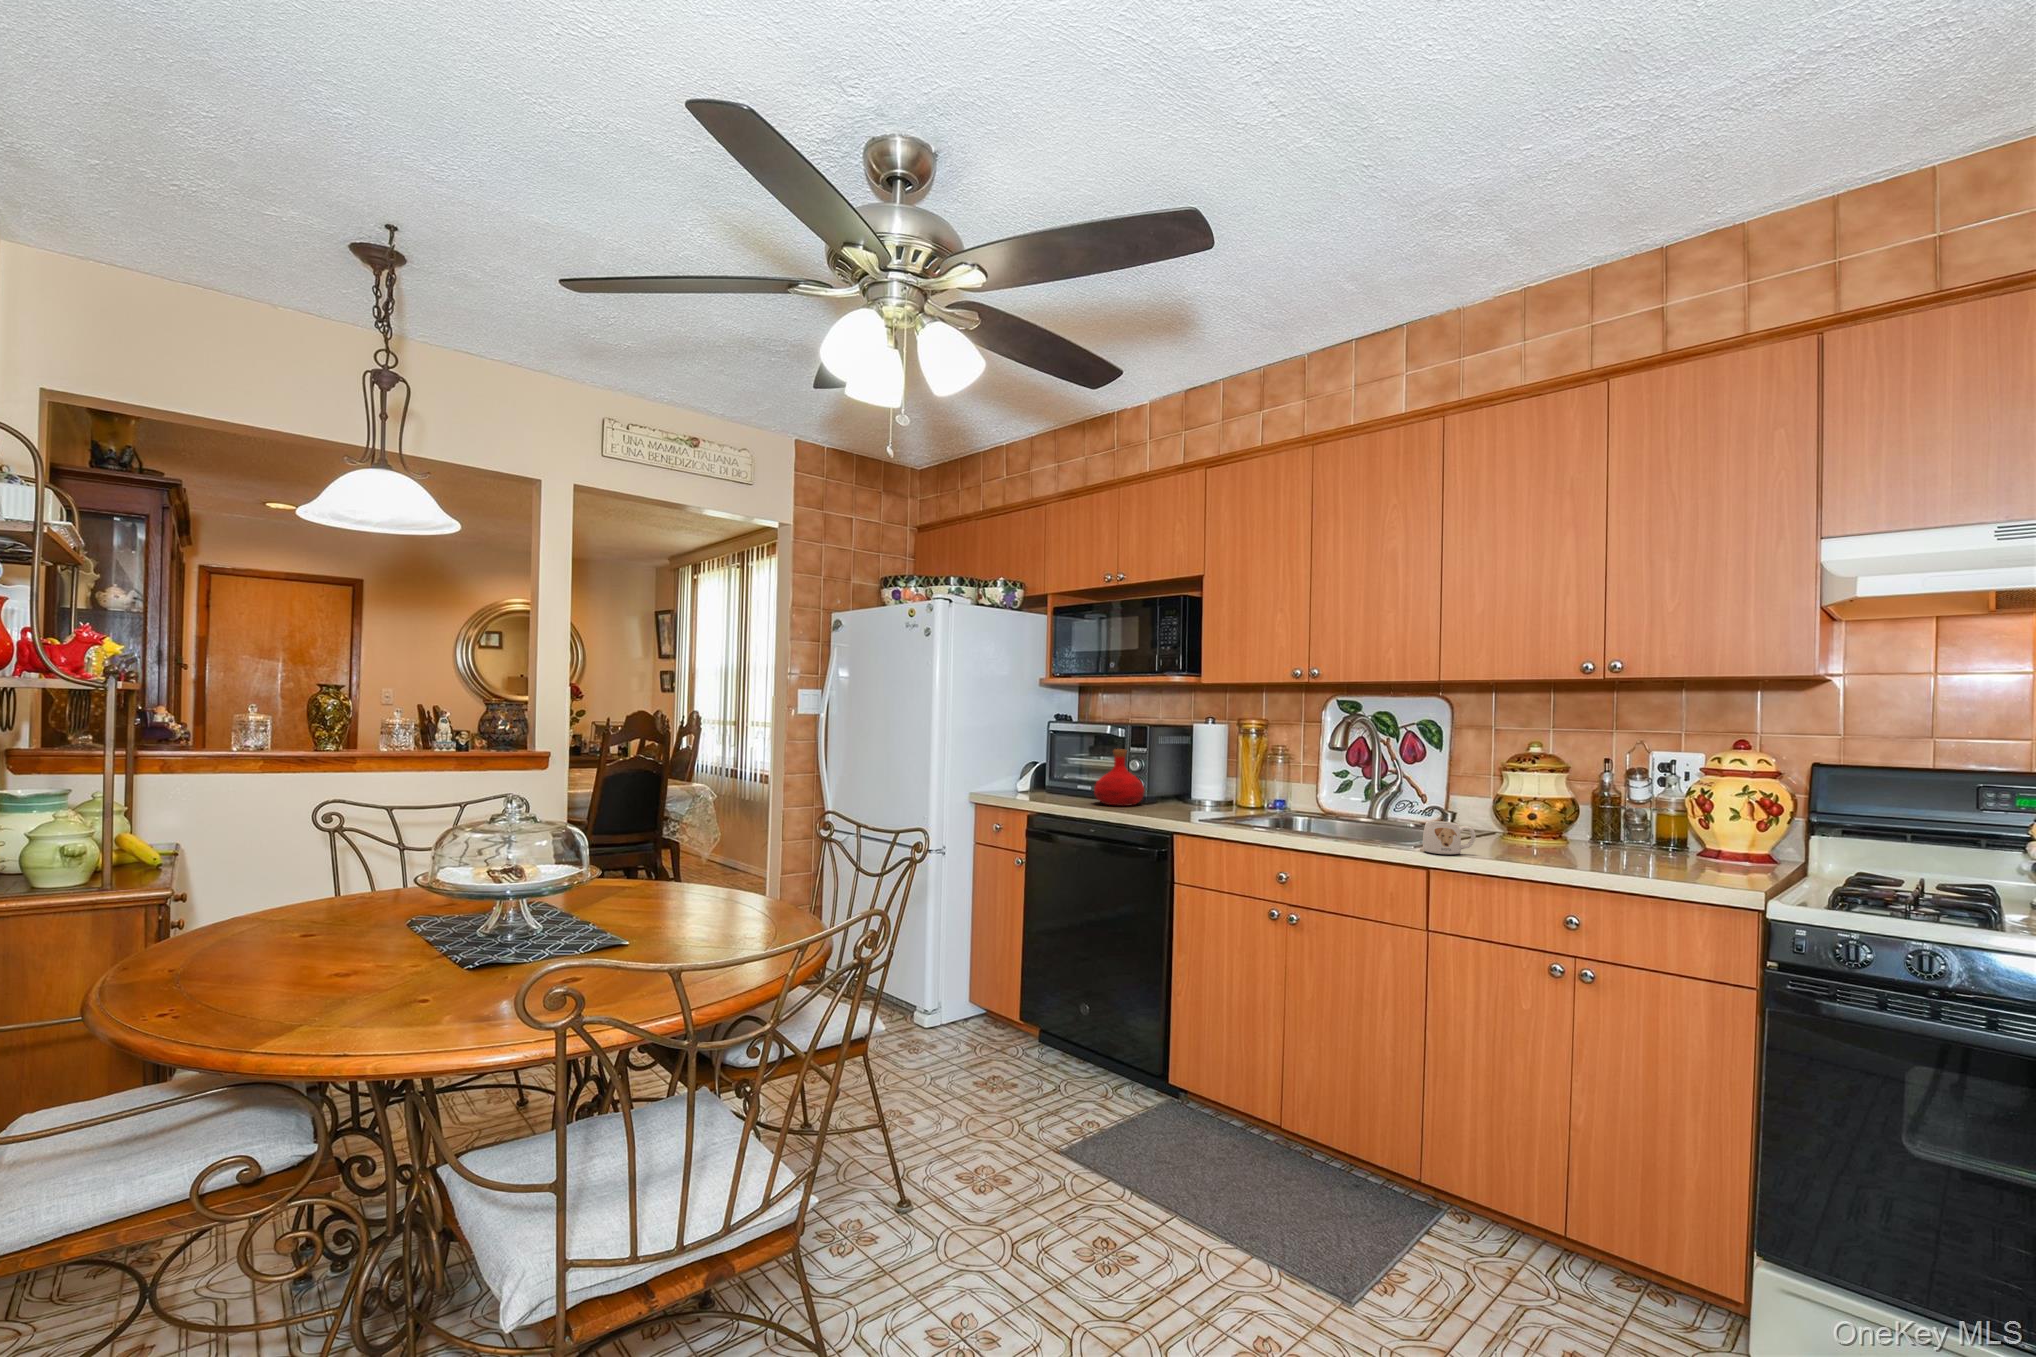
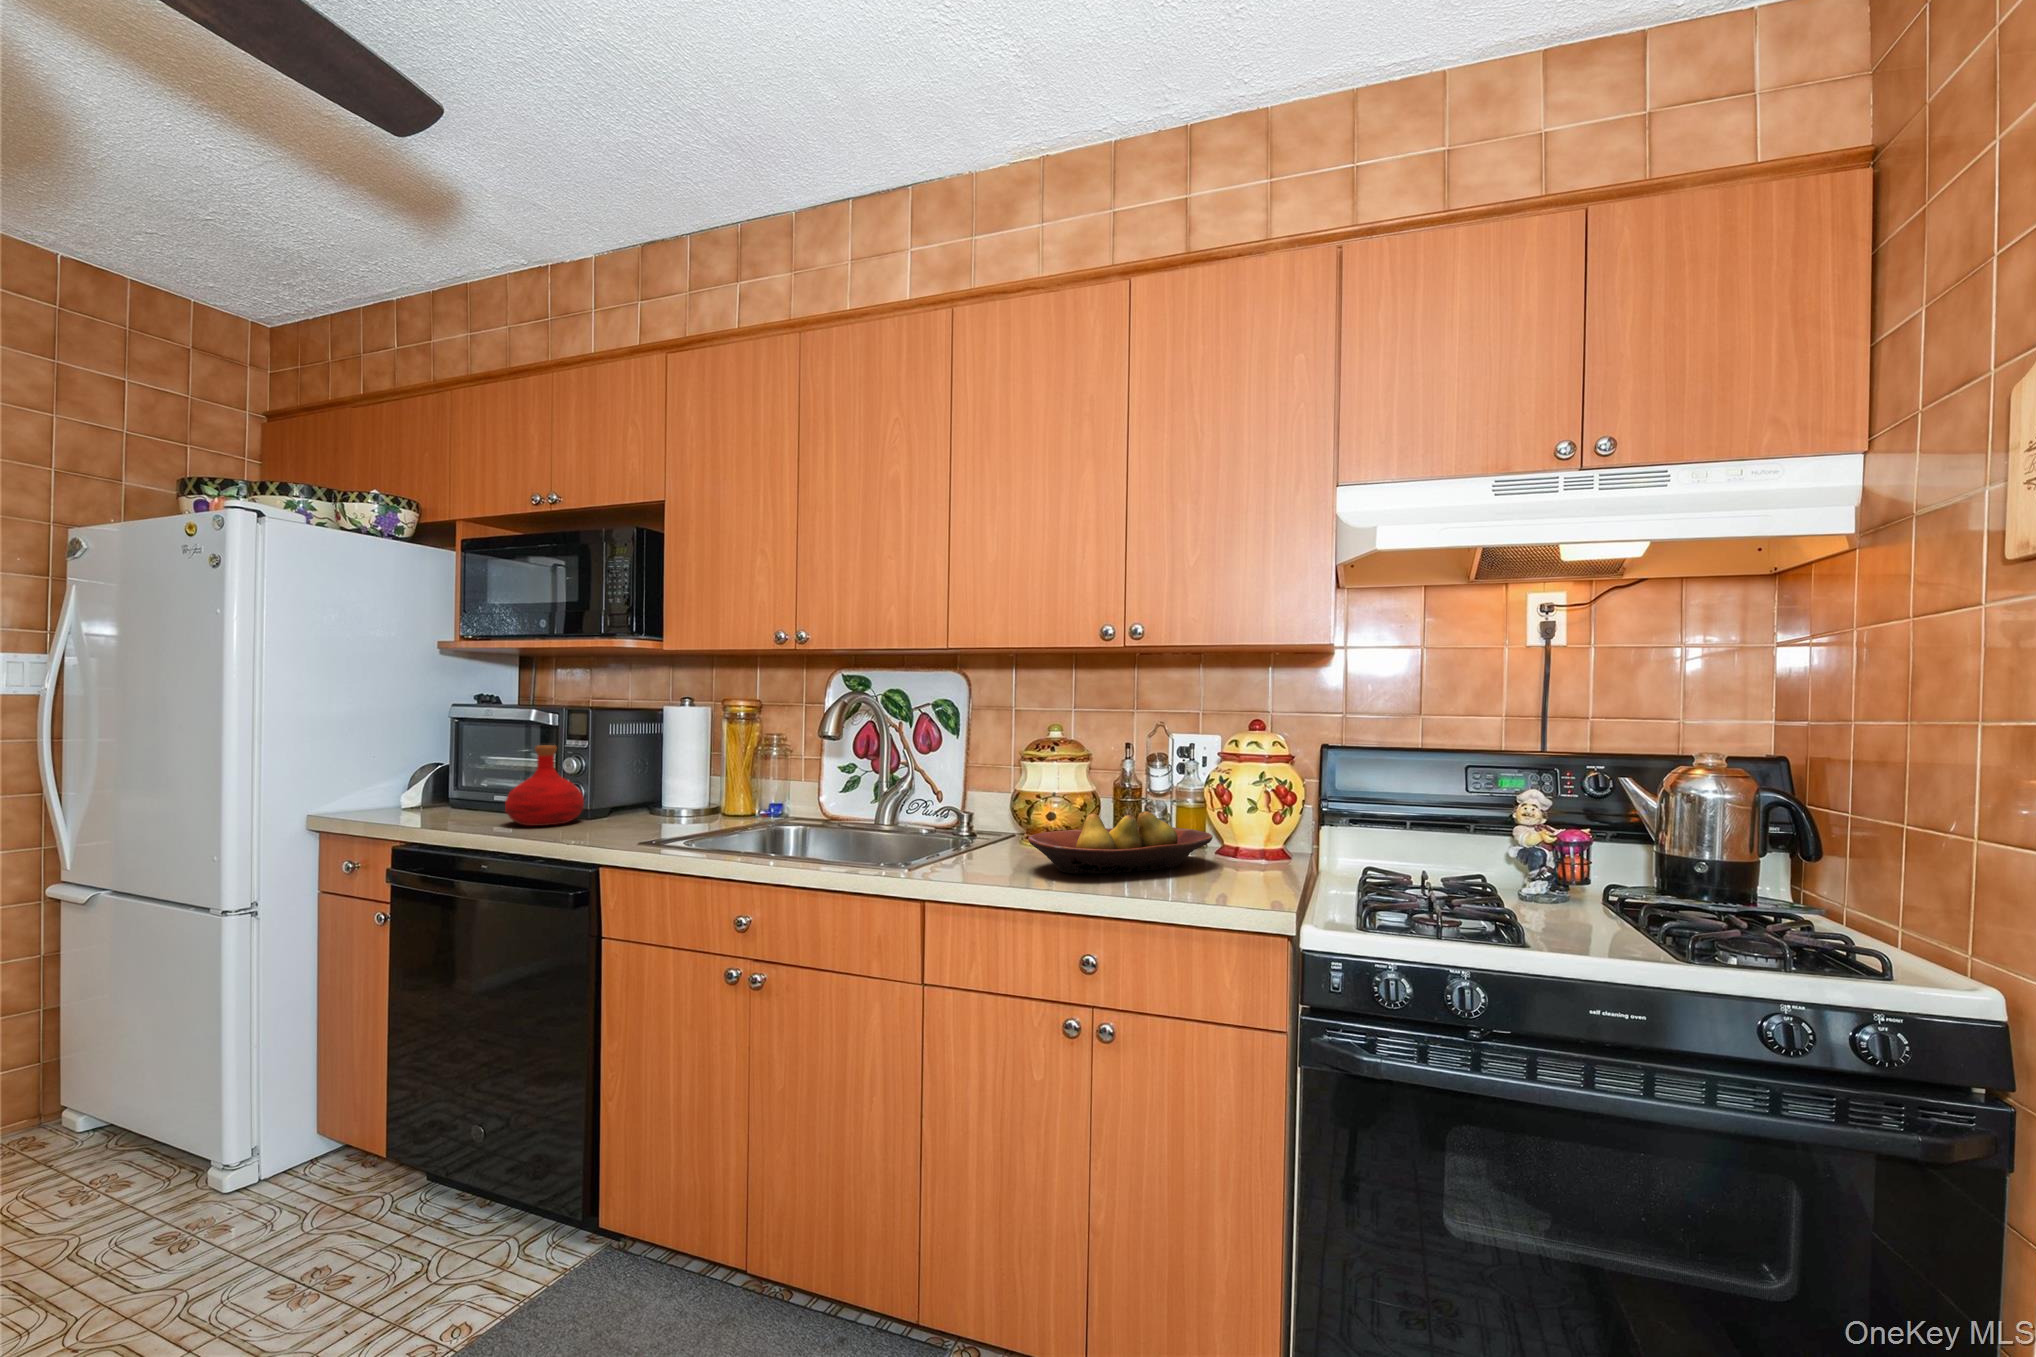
fruit bowl: none [1520,812,1696,861] -> present [1028,811,1213,873]
mug: present [1423,821,1476,854] -> none [912,835,975,880]

